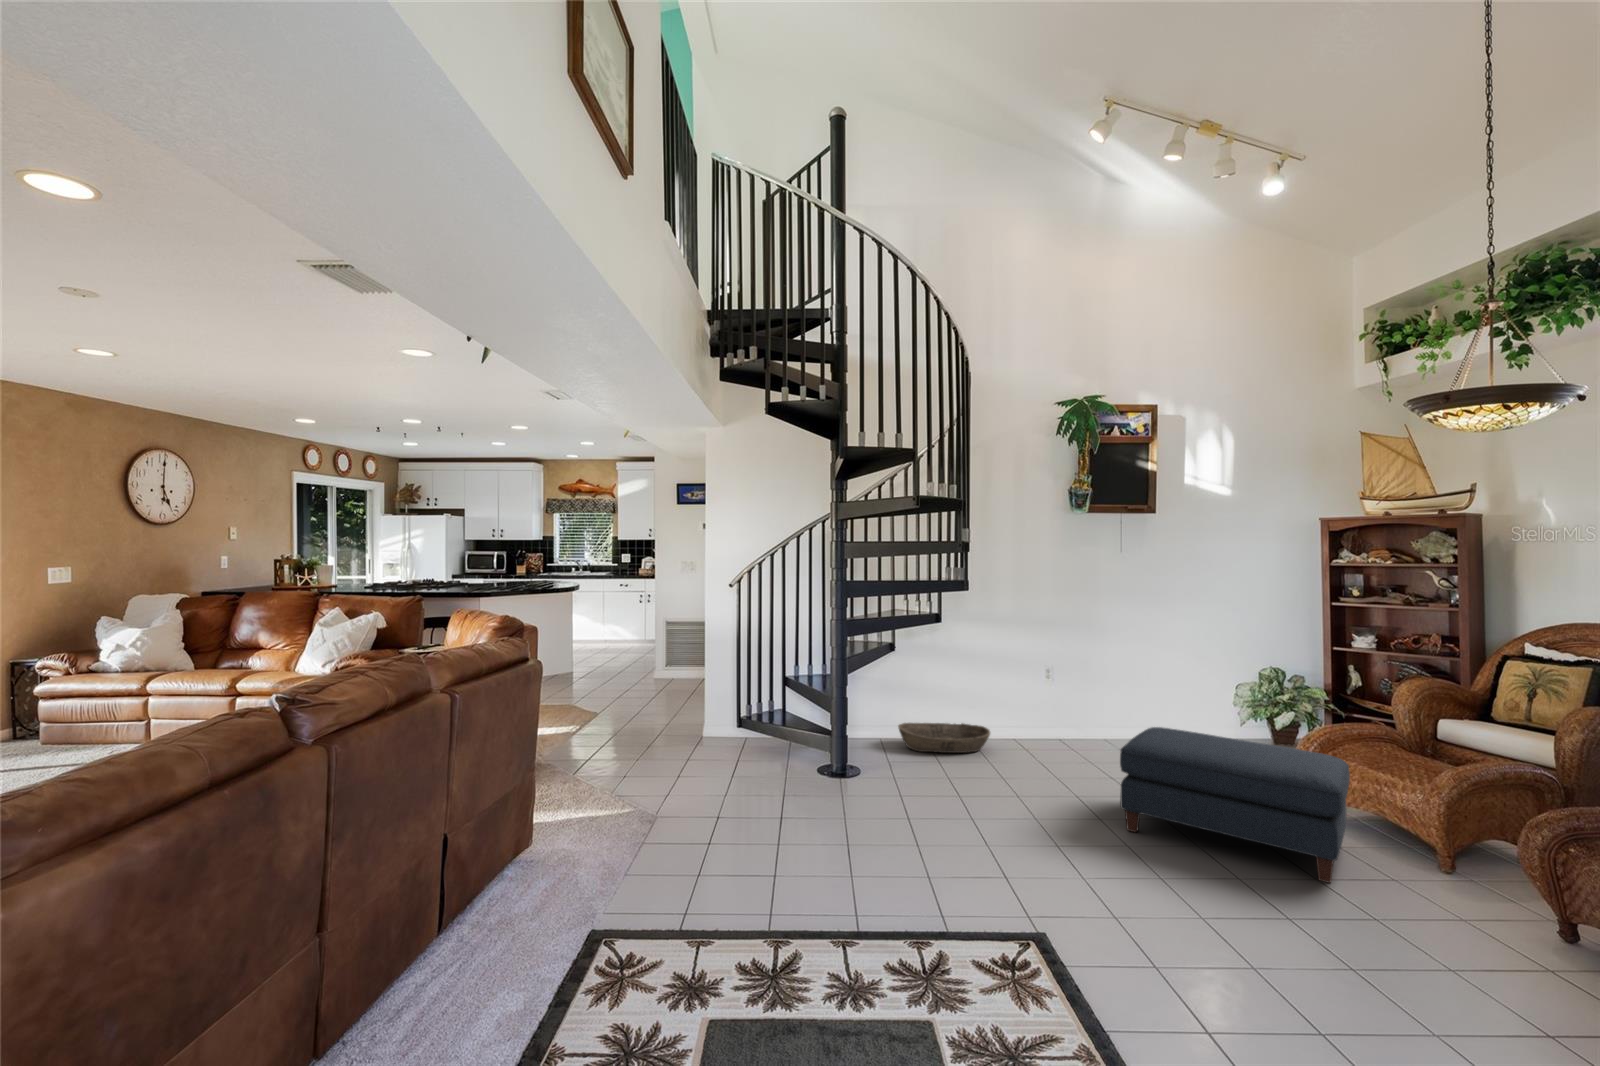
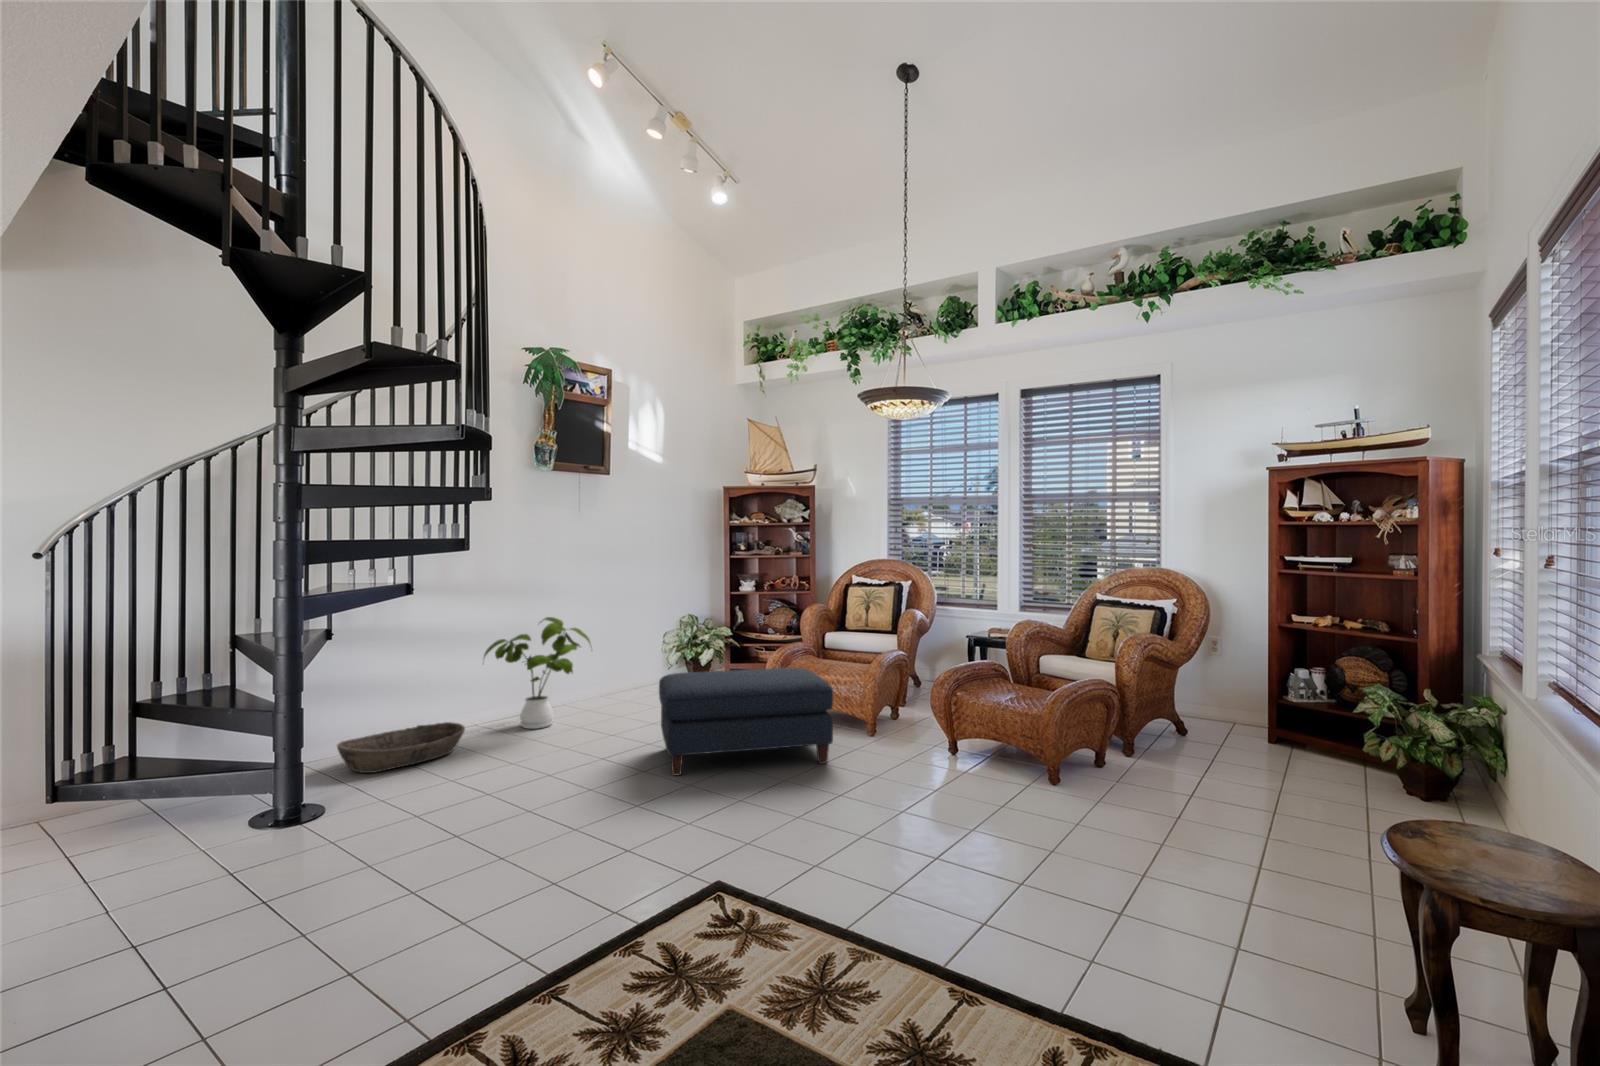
house plant: none [1018,650,1113,751] -> present [484,617,592,729]

